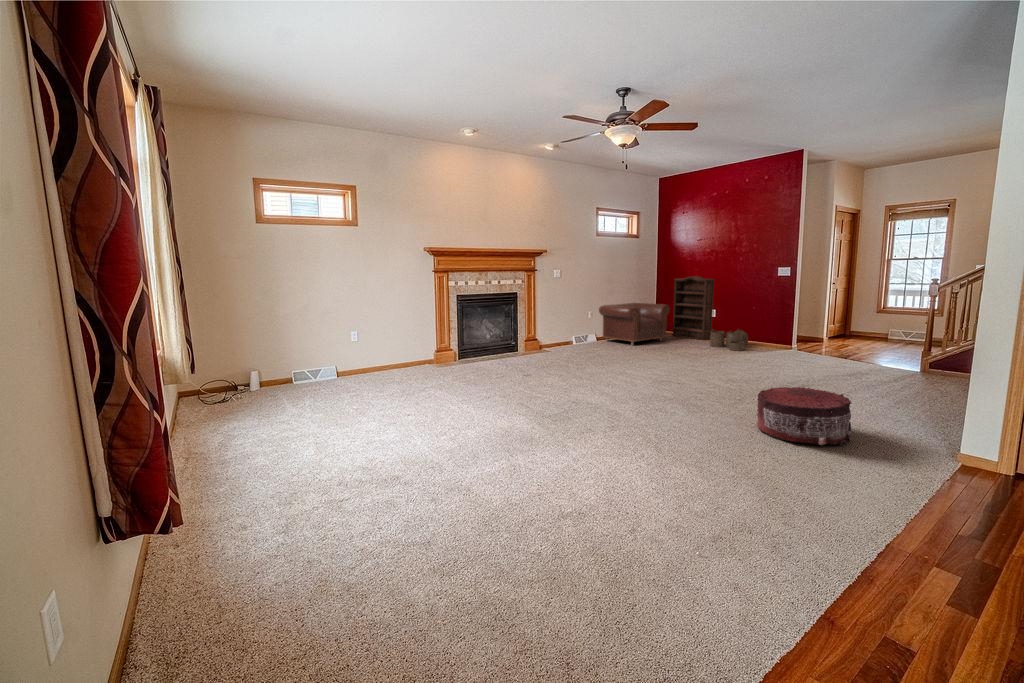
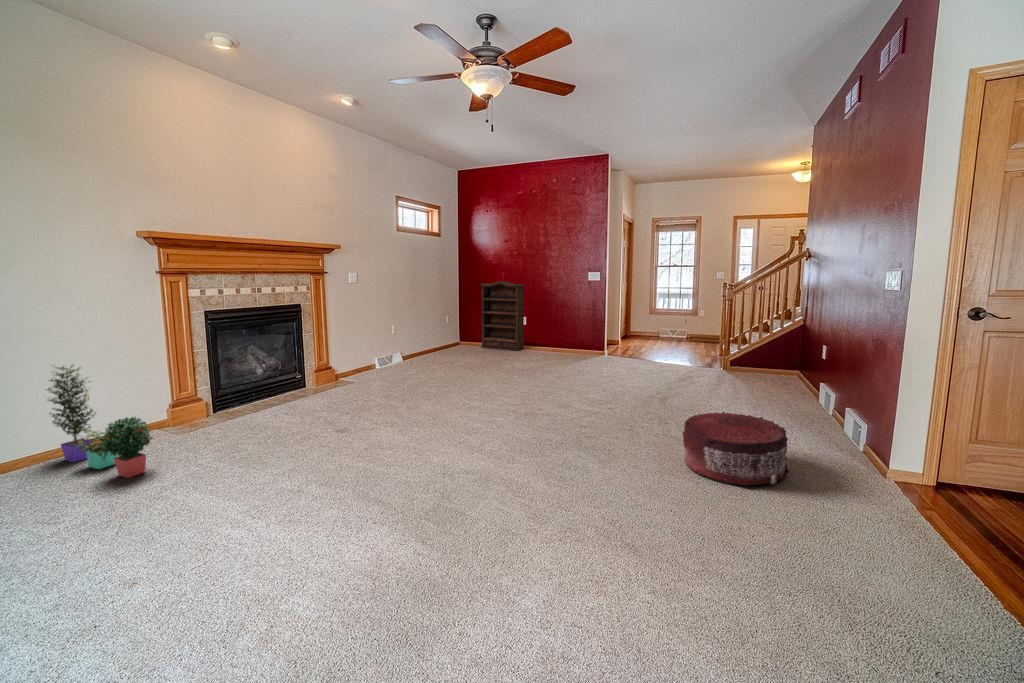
armchair: present [599,303,670,345] -> none [404,313,483,364]
potted plant: none [380,320,422,382] -> present [47,365,152,478]
woven basket: present [710,329,748,351] -> none [530,337,567,362]

